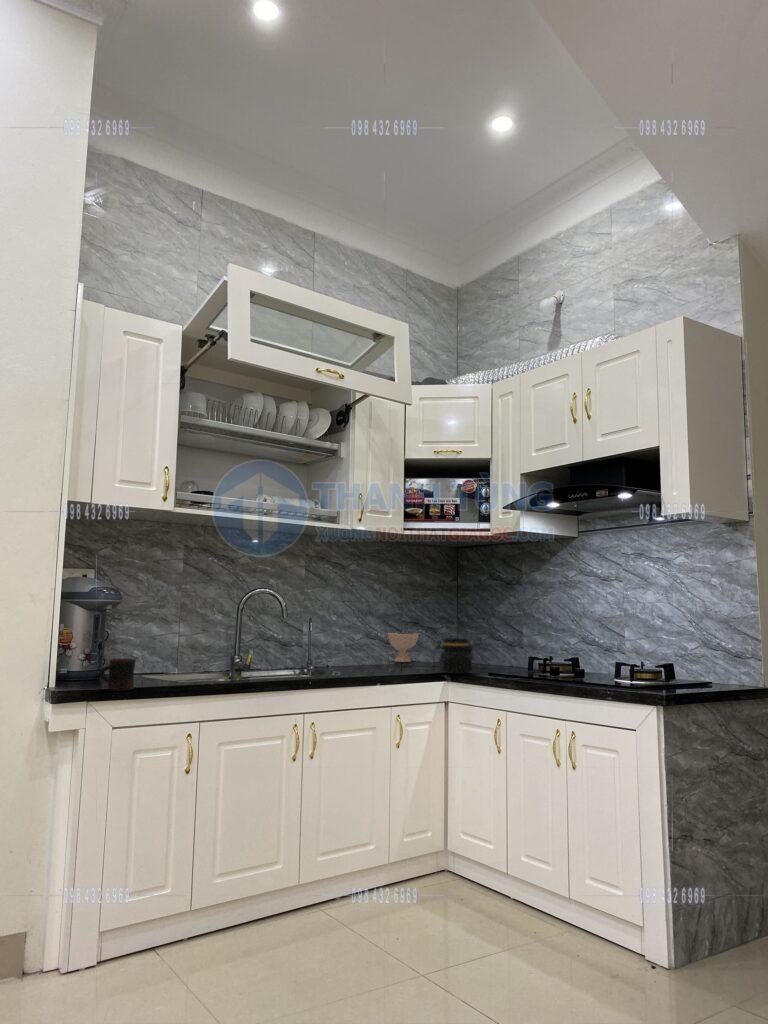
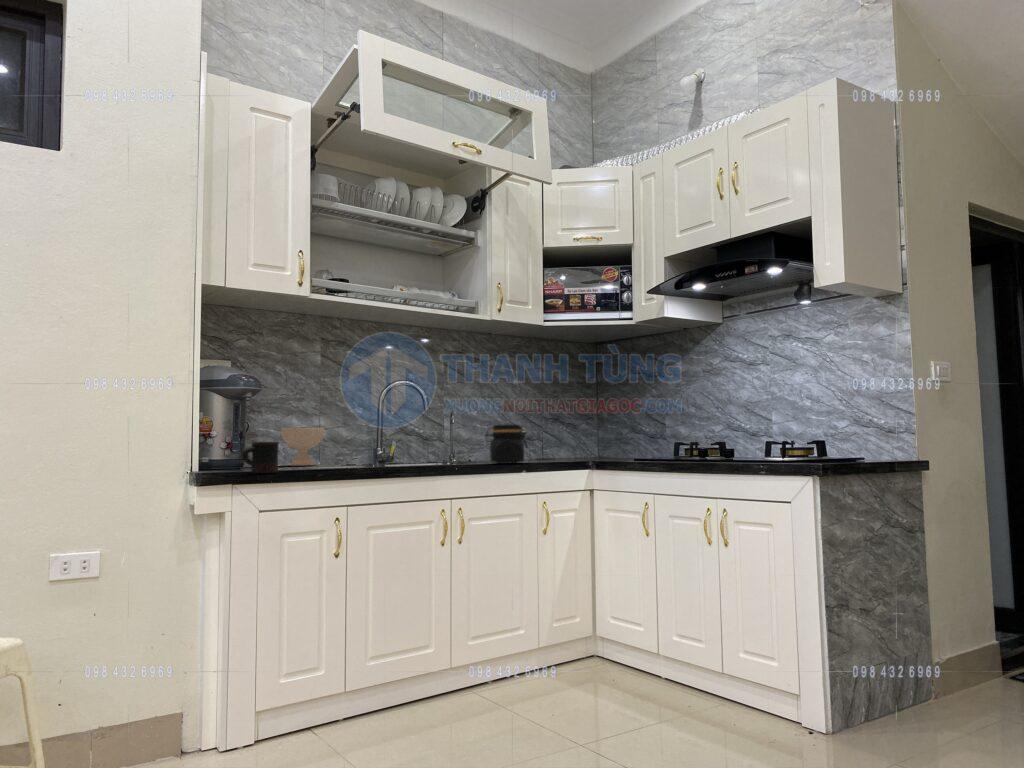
bowl: present [388,633,418,662] -> present [281,428,324,466]
jar: present [437,638,474,674] -> present [485,424,527,464]

